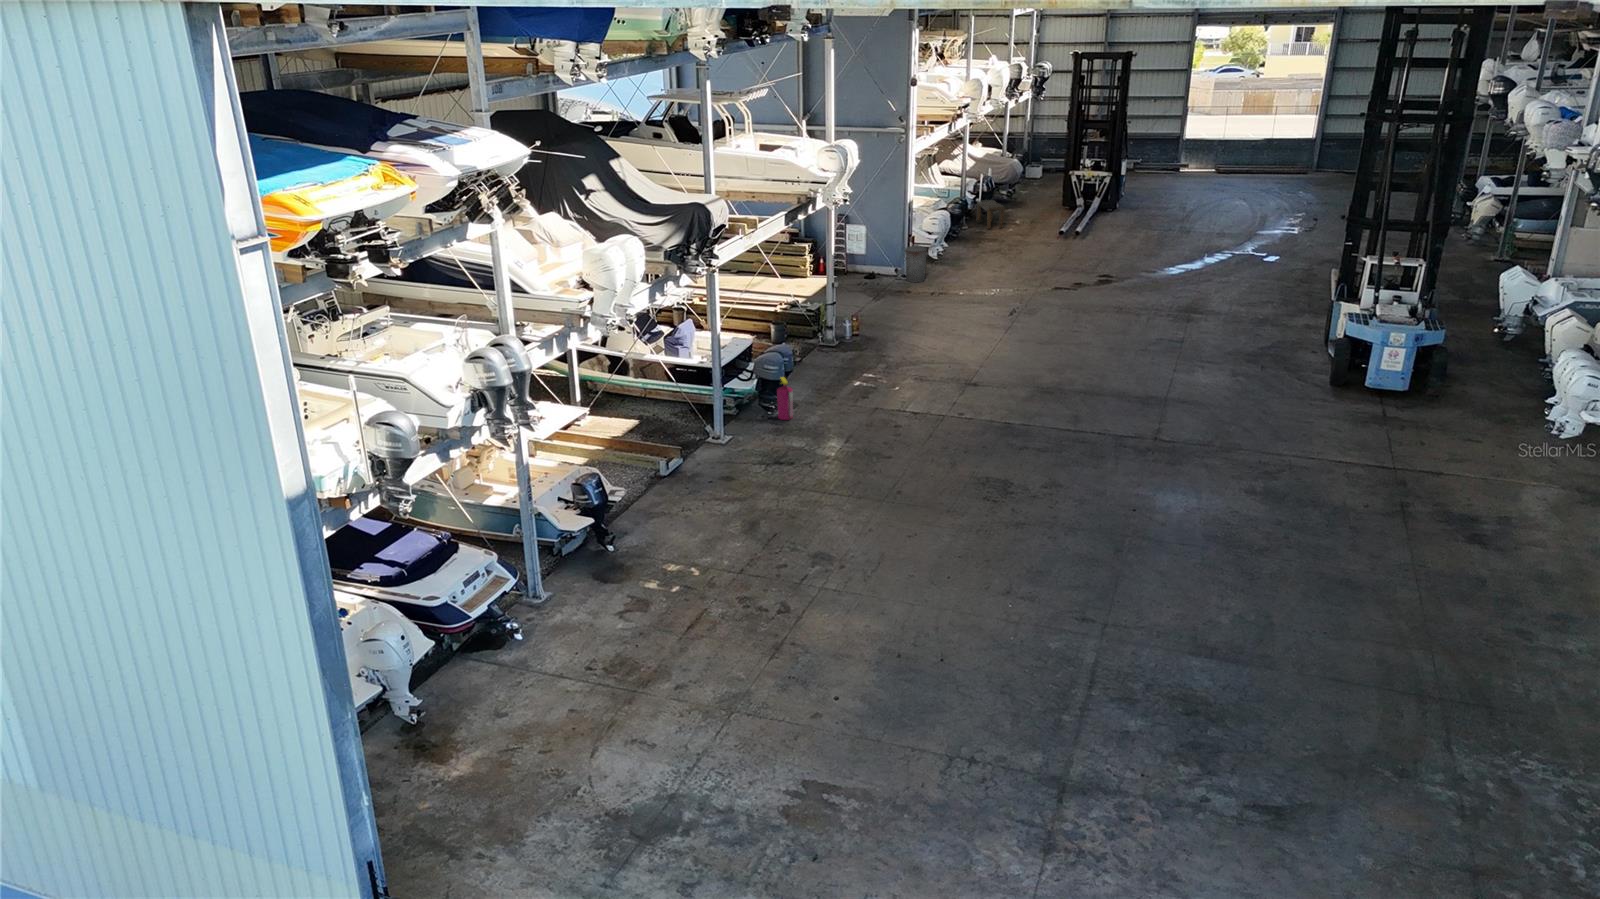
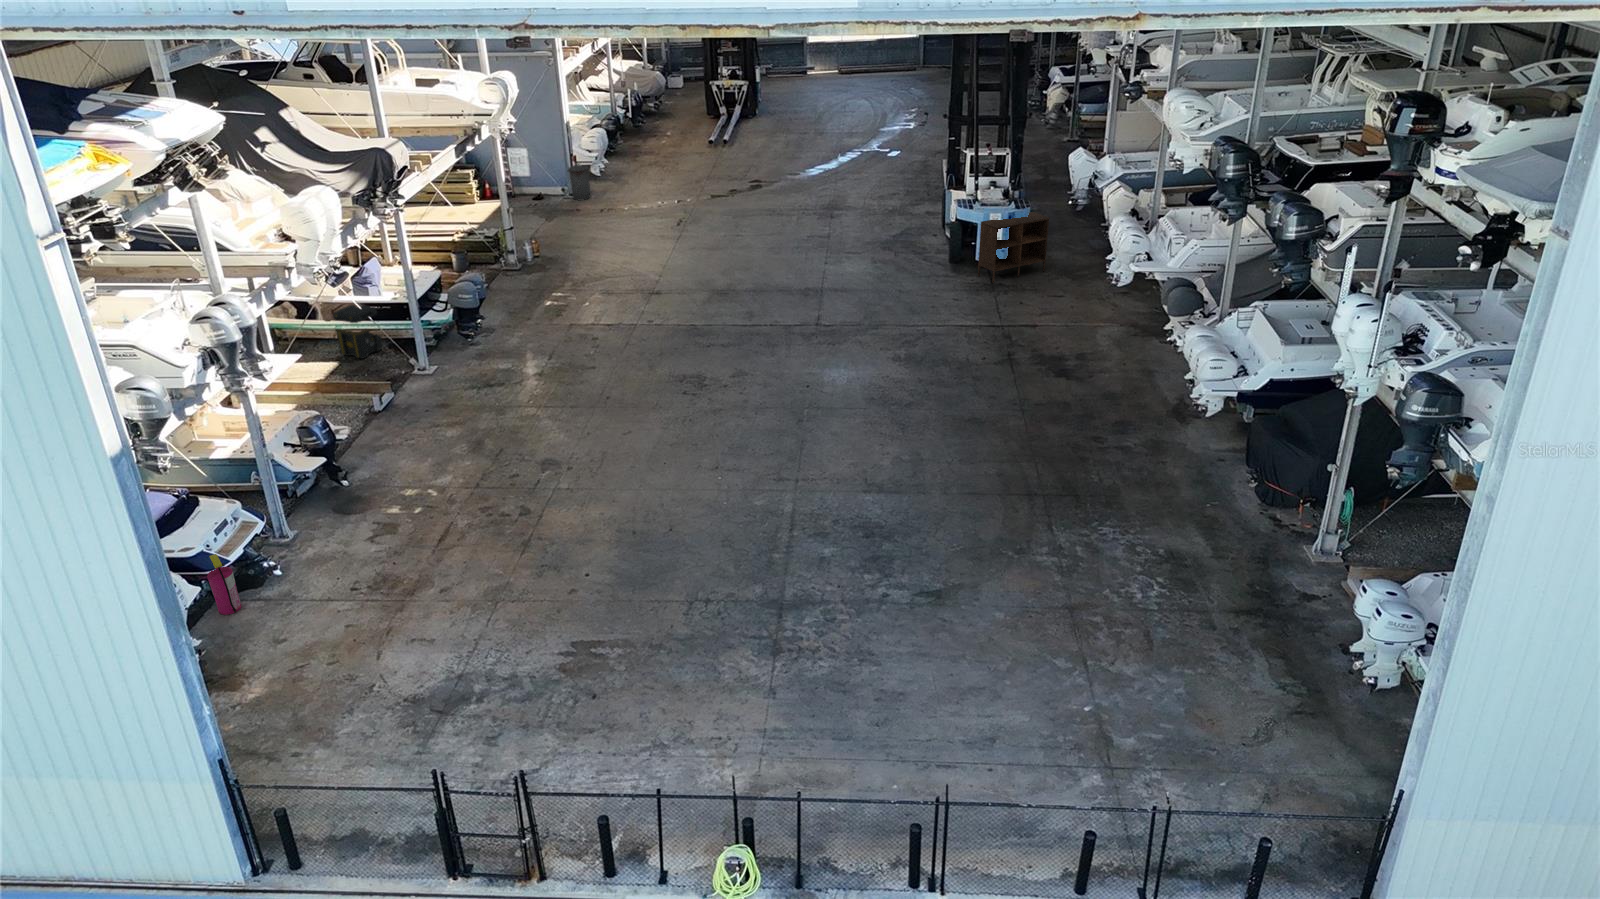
bench: present [977,200,1004,229] -> none [627,114,655,142]
shelving unit: none [1366,336,1470,416] -> present [978,212,1050,283]
toolbox: none [638,364,683,421] -> present [333,305,383,358]
fire extinguisher: present [777,377,793,420] -> present [207,554,242,615]

